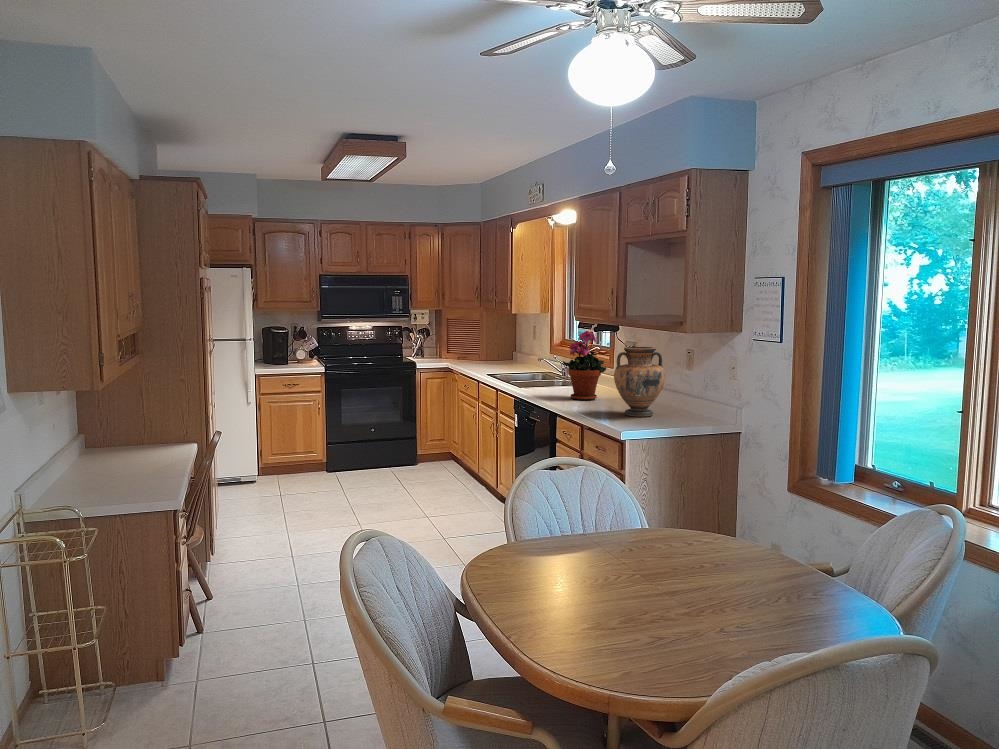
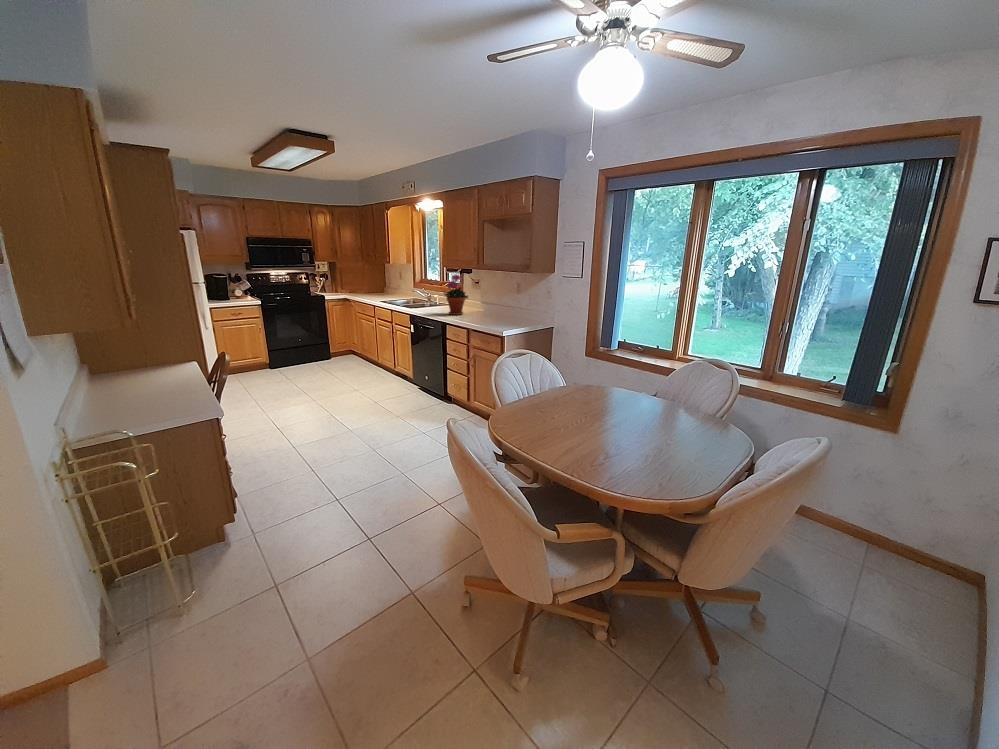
vase: present [614,347,665,416] -> none [484,283,512,323]

